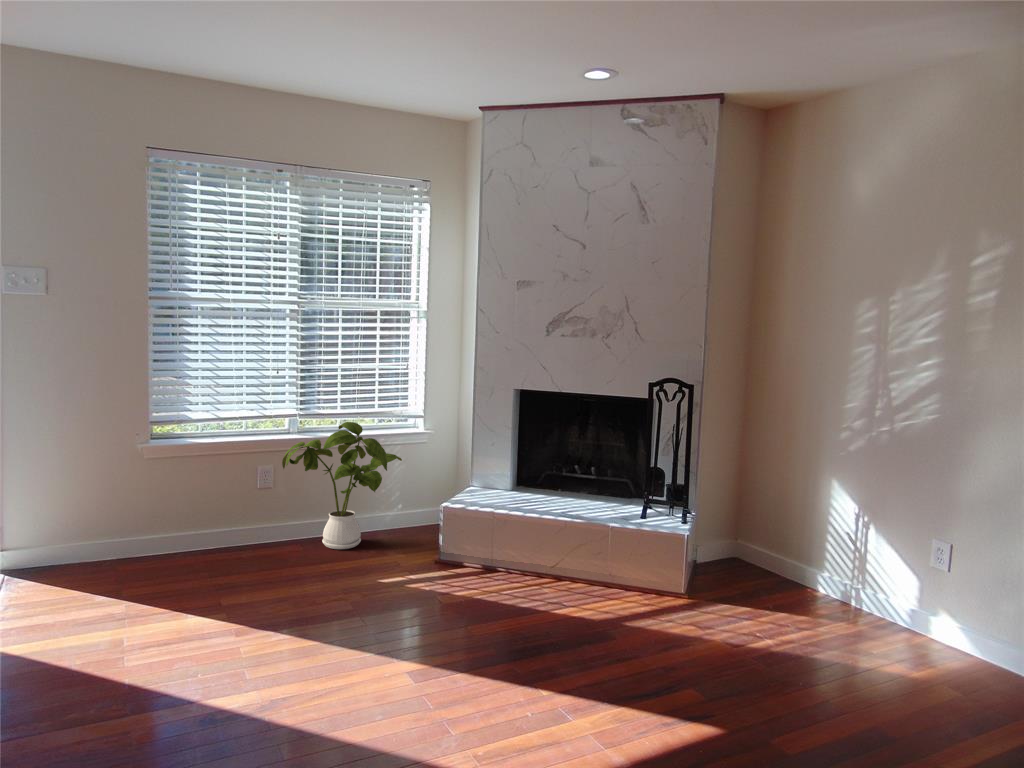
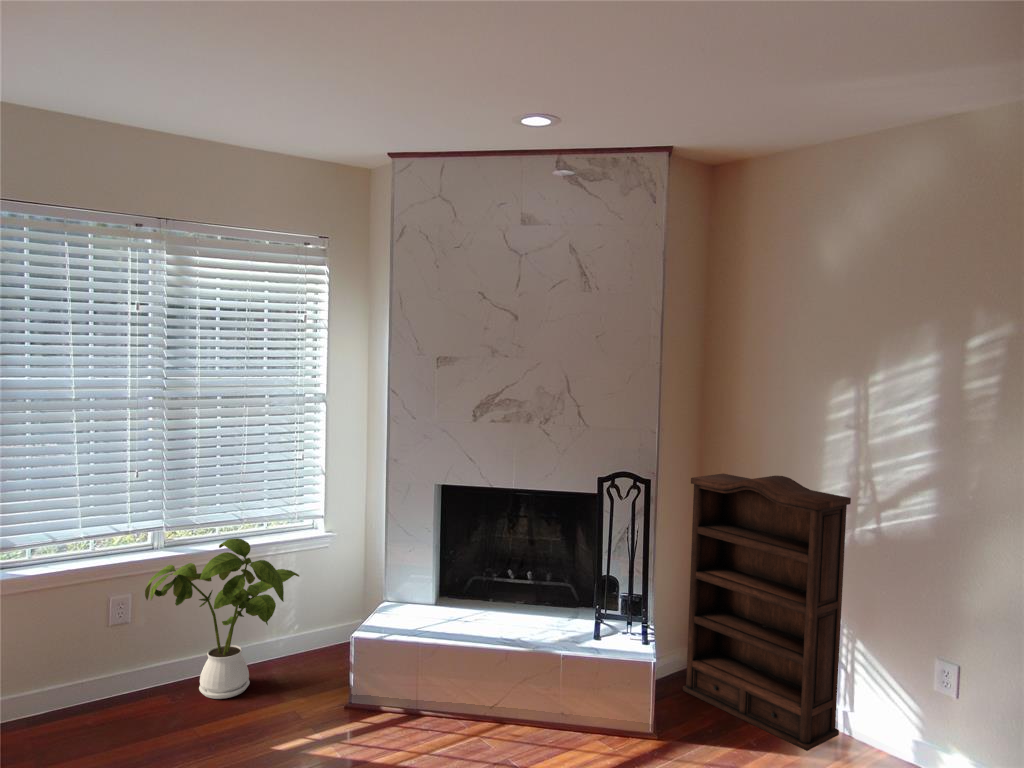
bookshelf: none [719,385,868,615] -> present [683,474,851,751]

